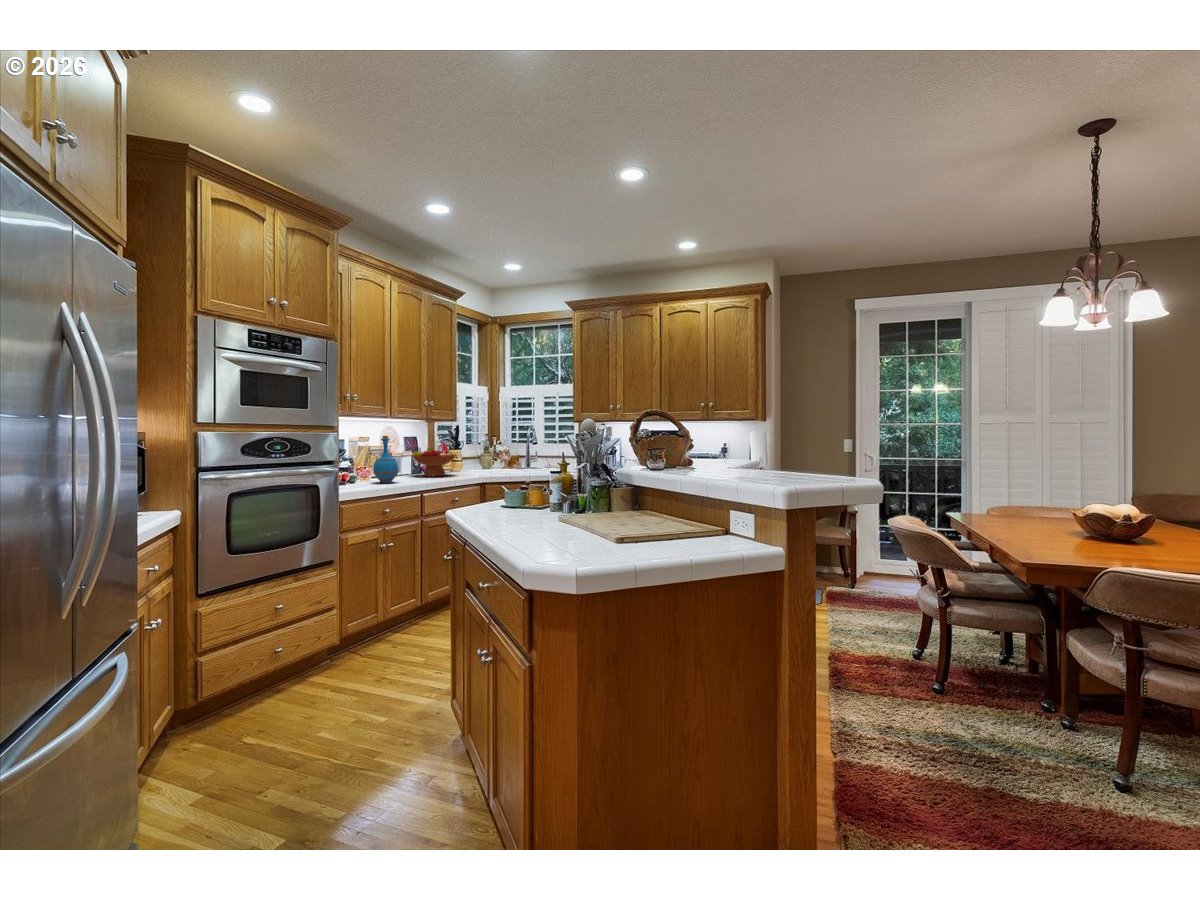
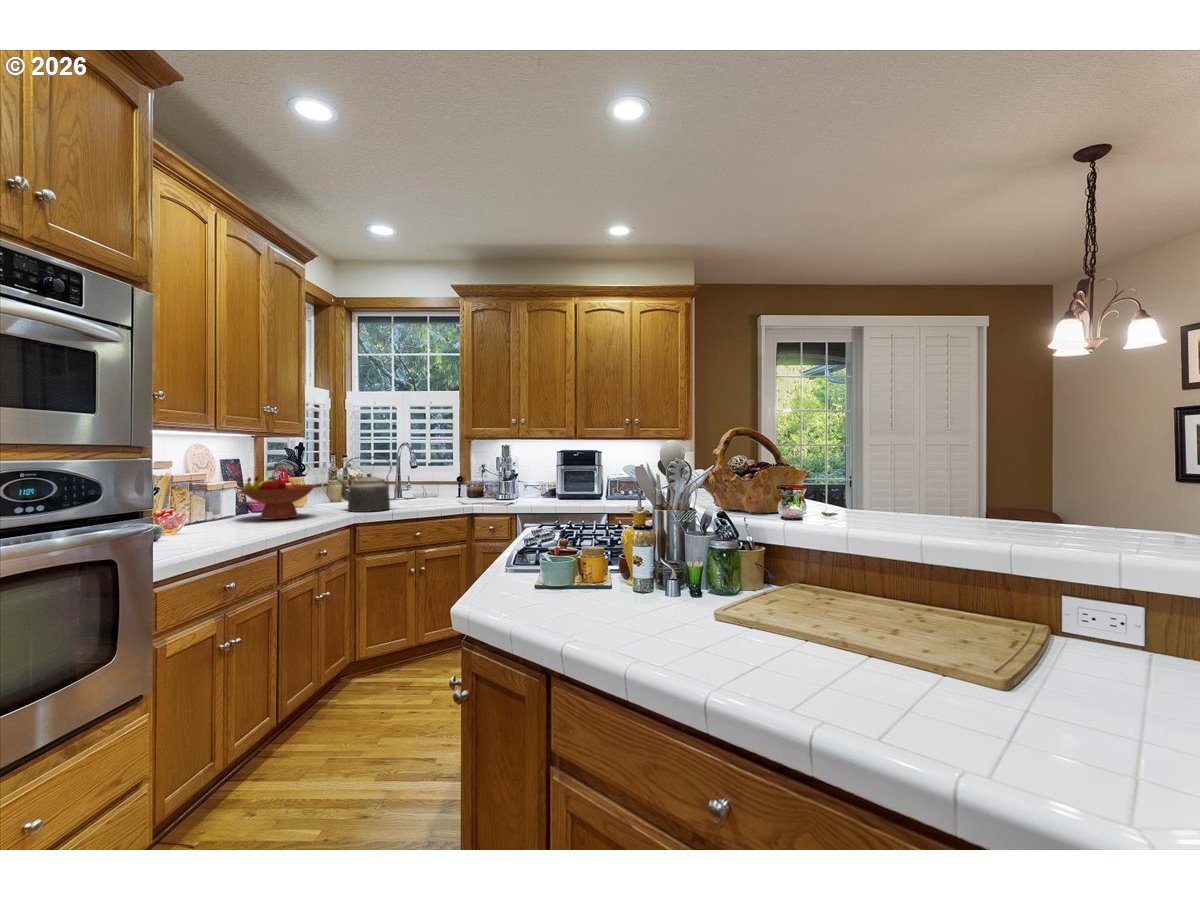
bottle: present [373,436,398,483] -> none [187,460,235,537]
kettle: none [475,436,510,475] -> present [338,456,392,512]

